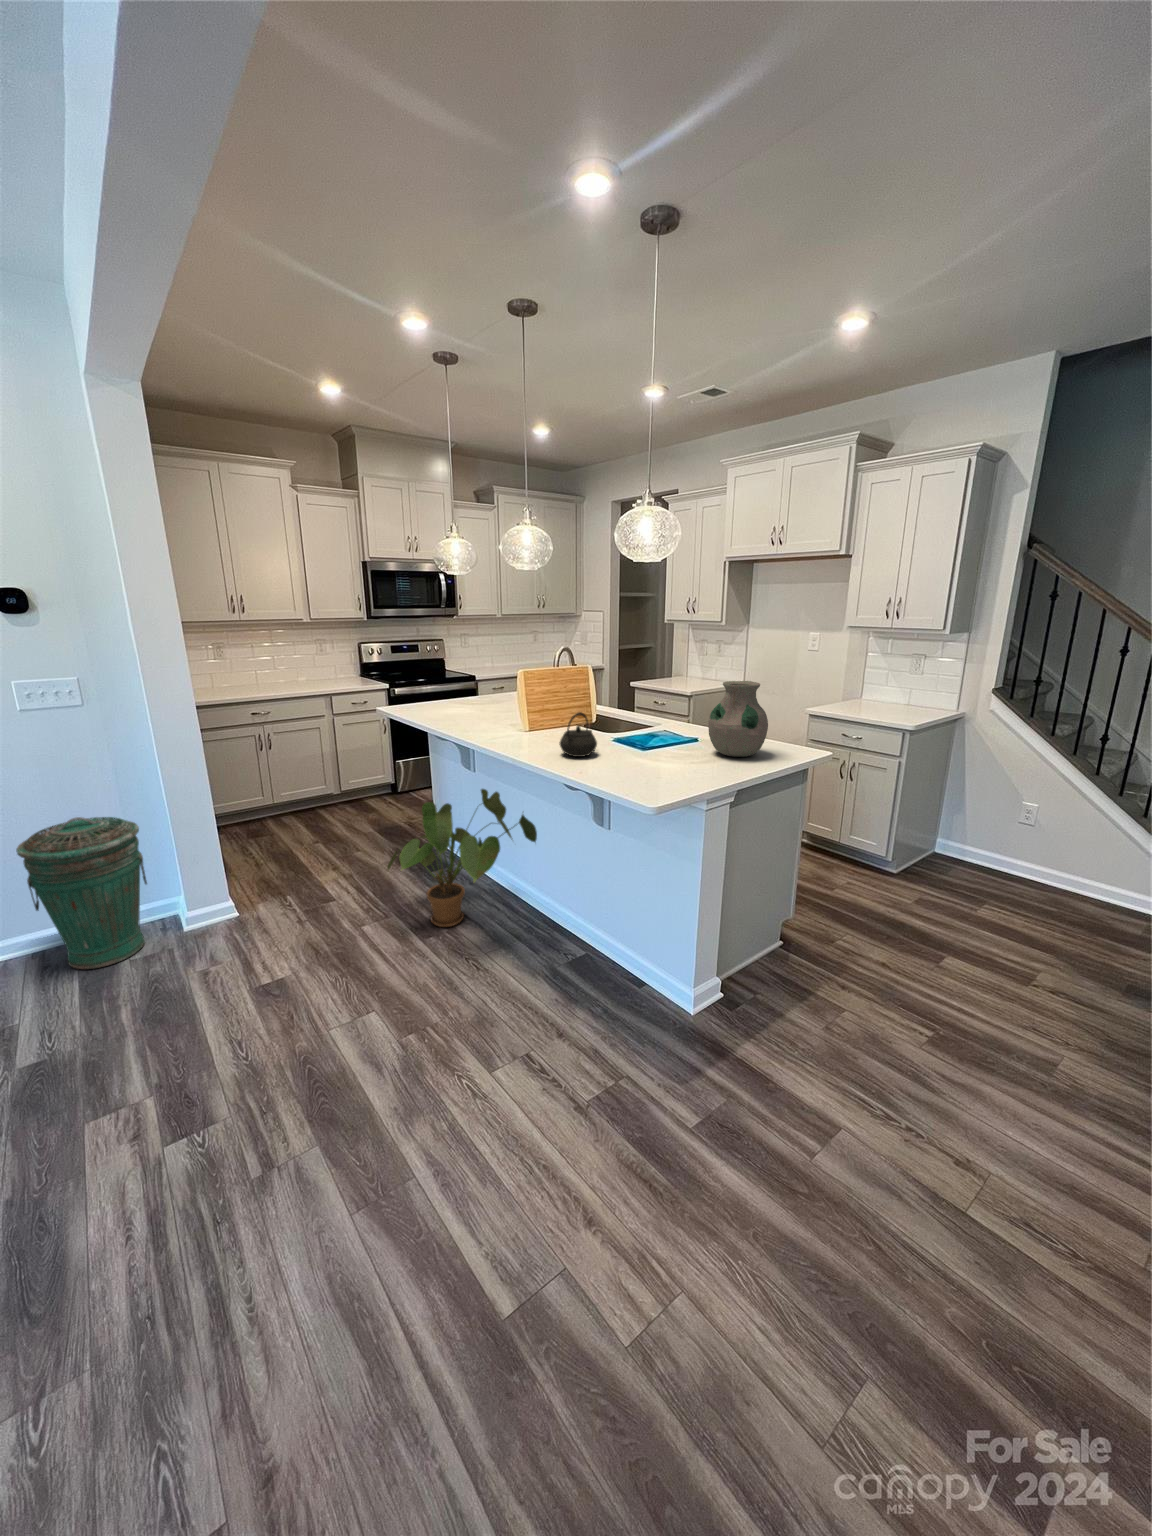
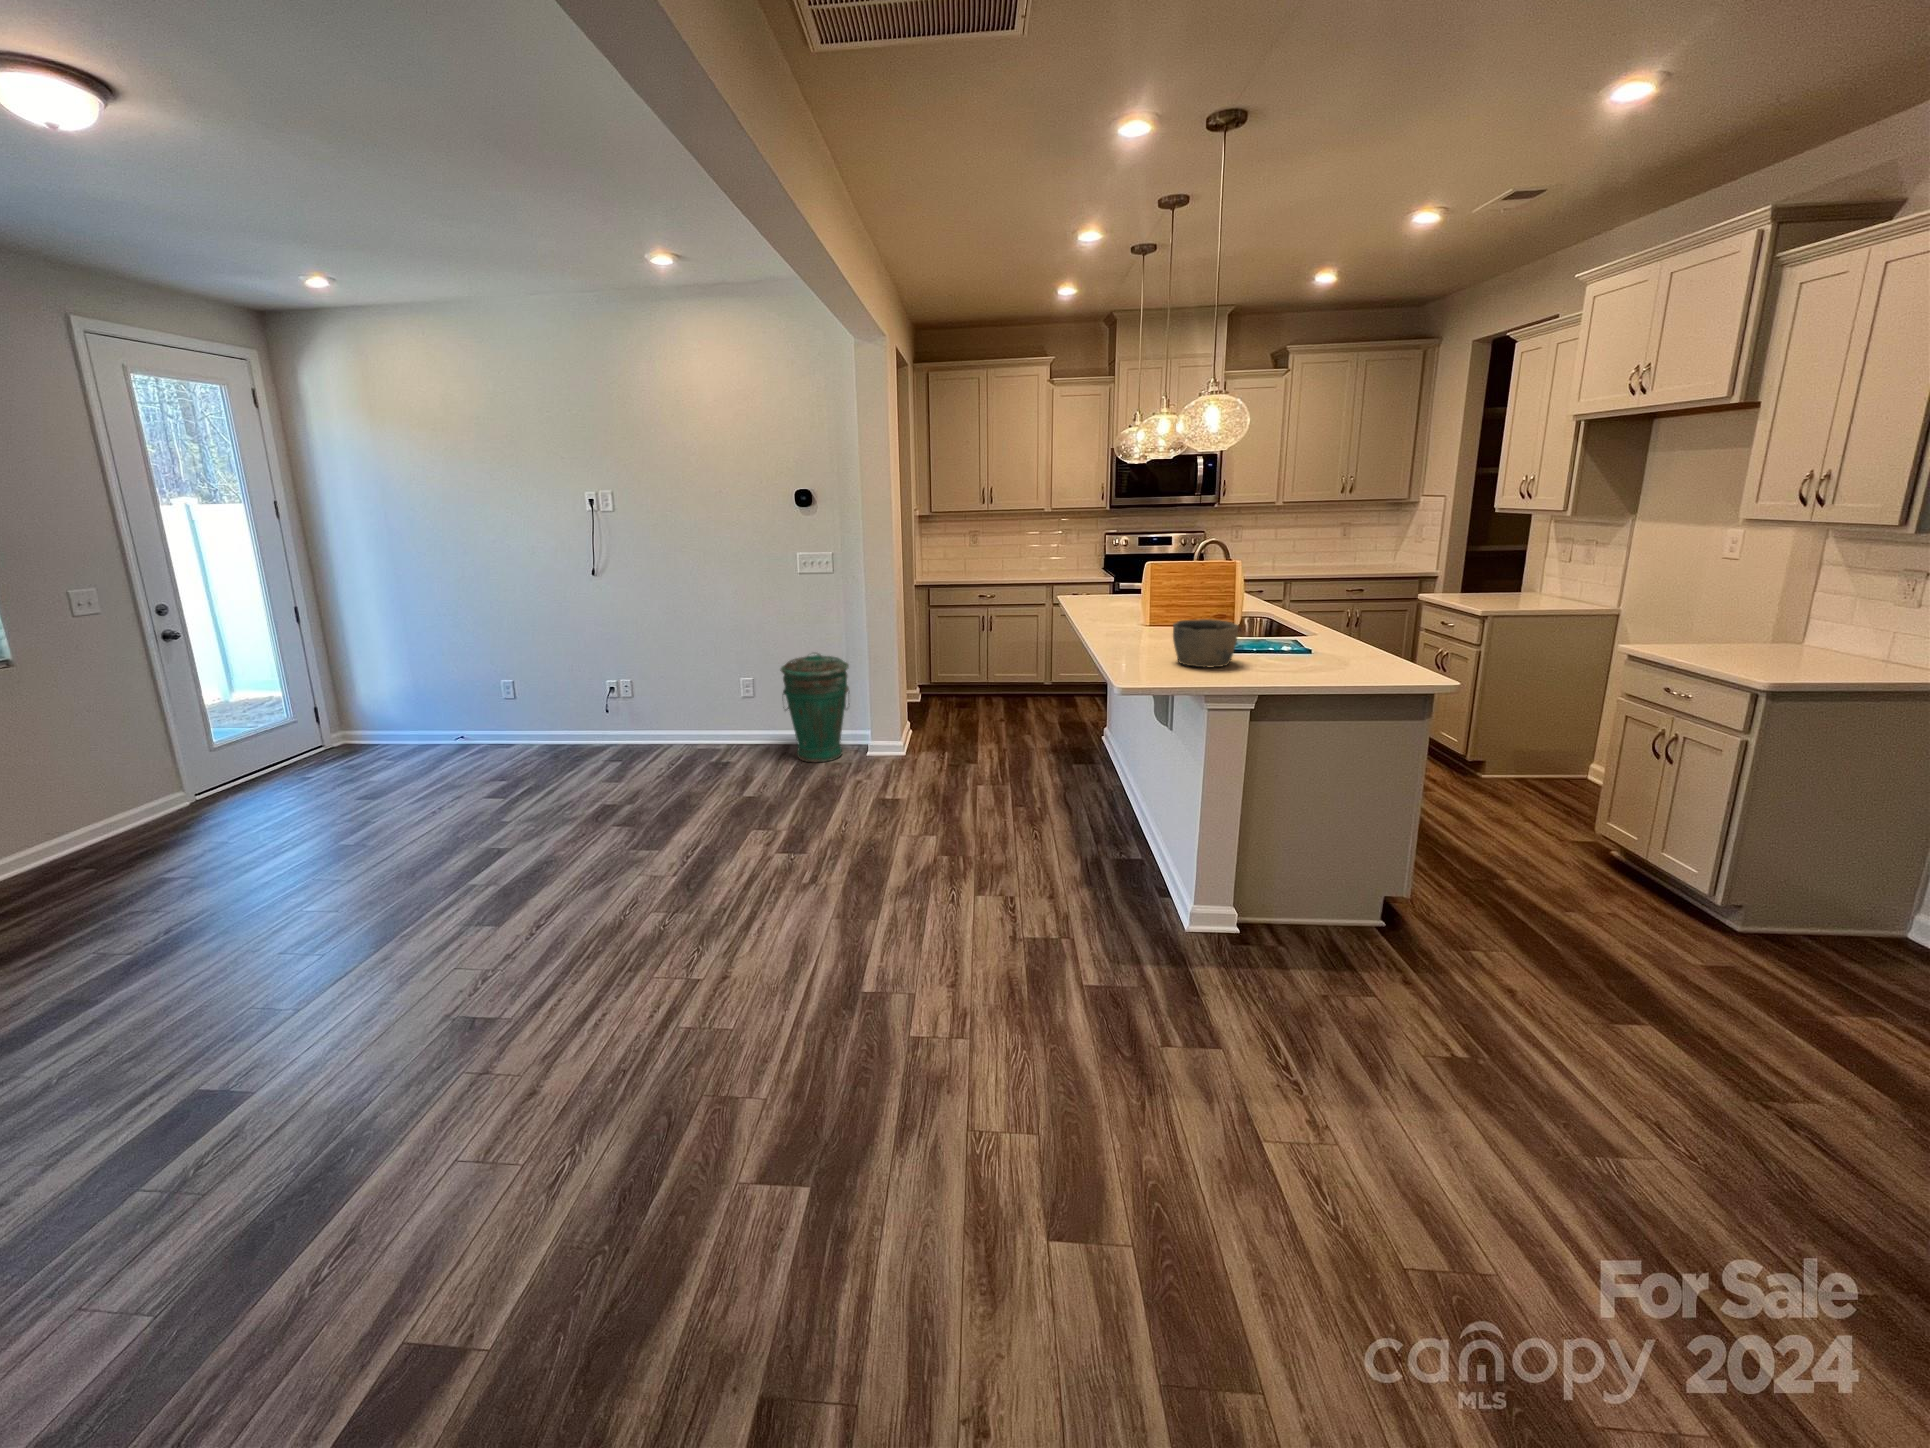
vase: present [708,681,768,757] -> none [1283,579,1361,668]
kettle: present [559,712,597,757] -> none [1128,602,1172,648]
bowl: none [632,724,693,771] -> present [1173,619,1238,667]
house plant: present [387,789,537,927] -> none [1003,680,1134,806]

